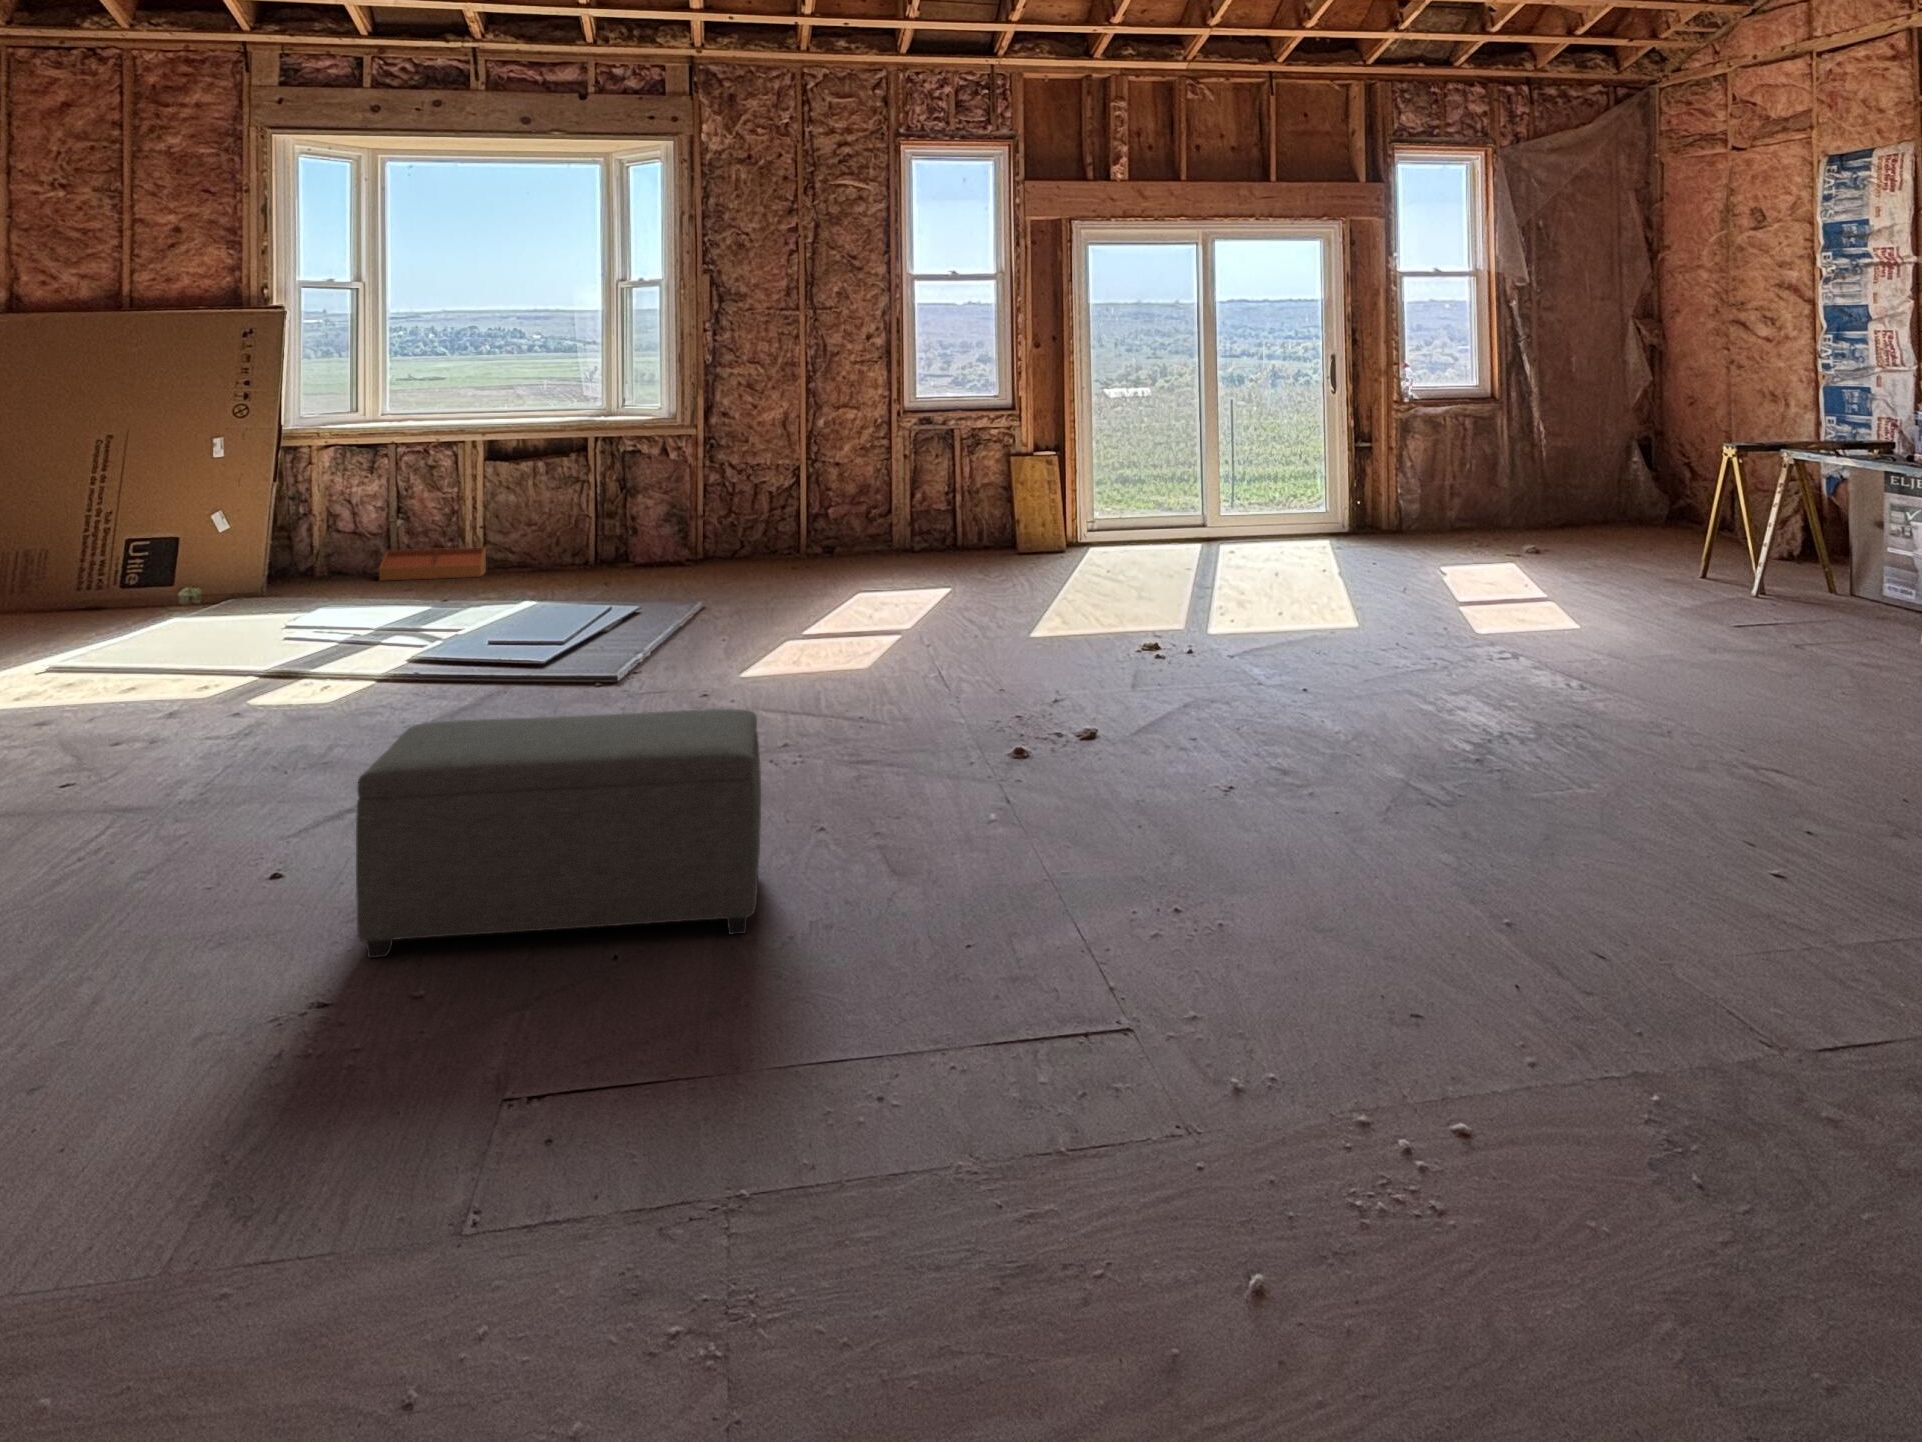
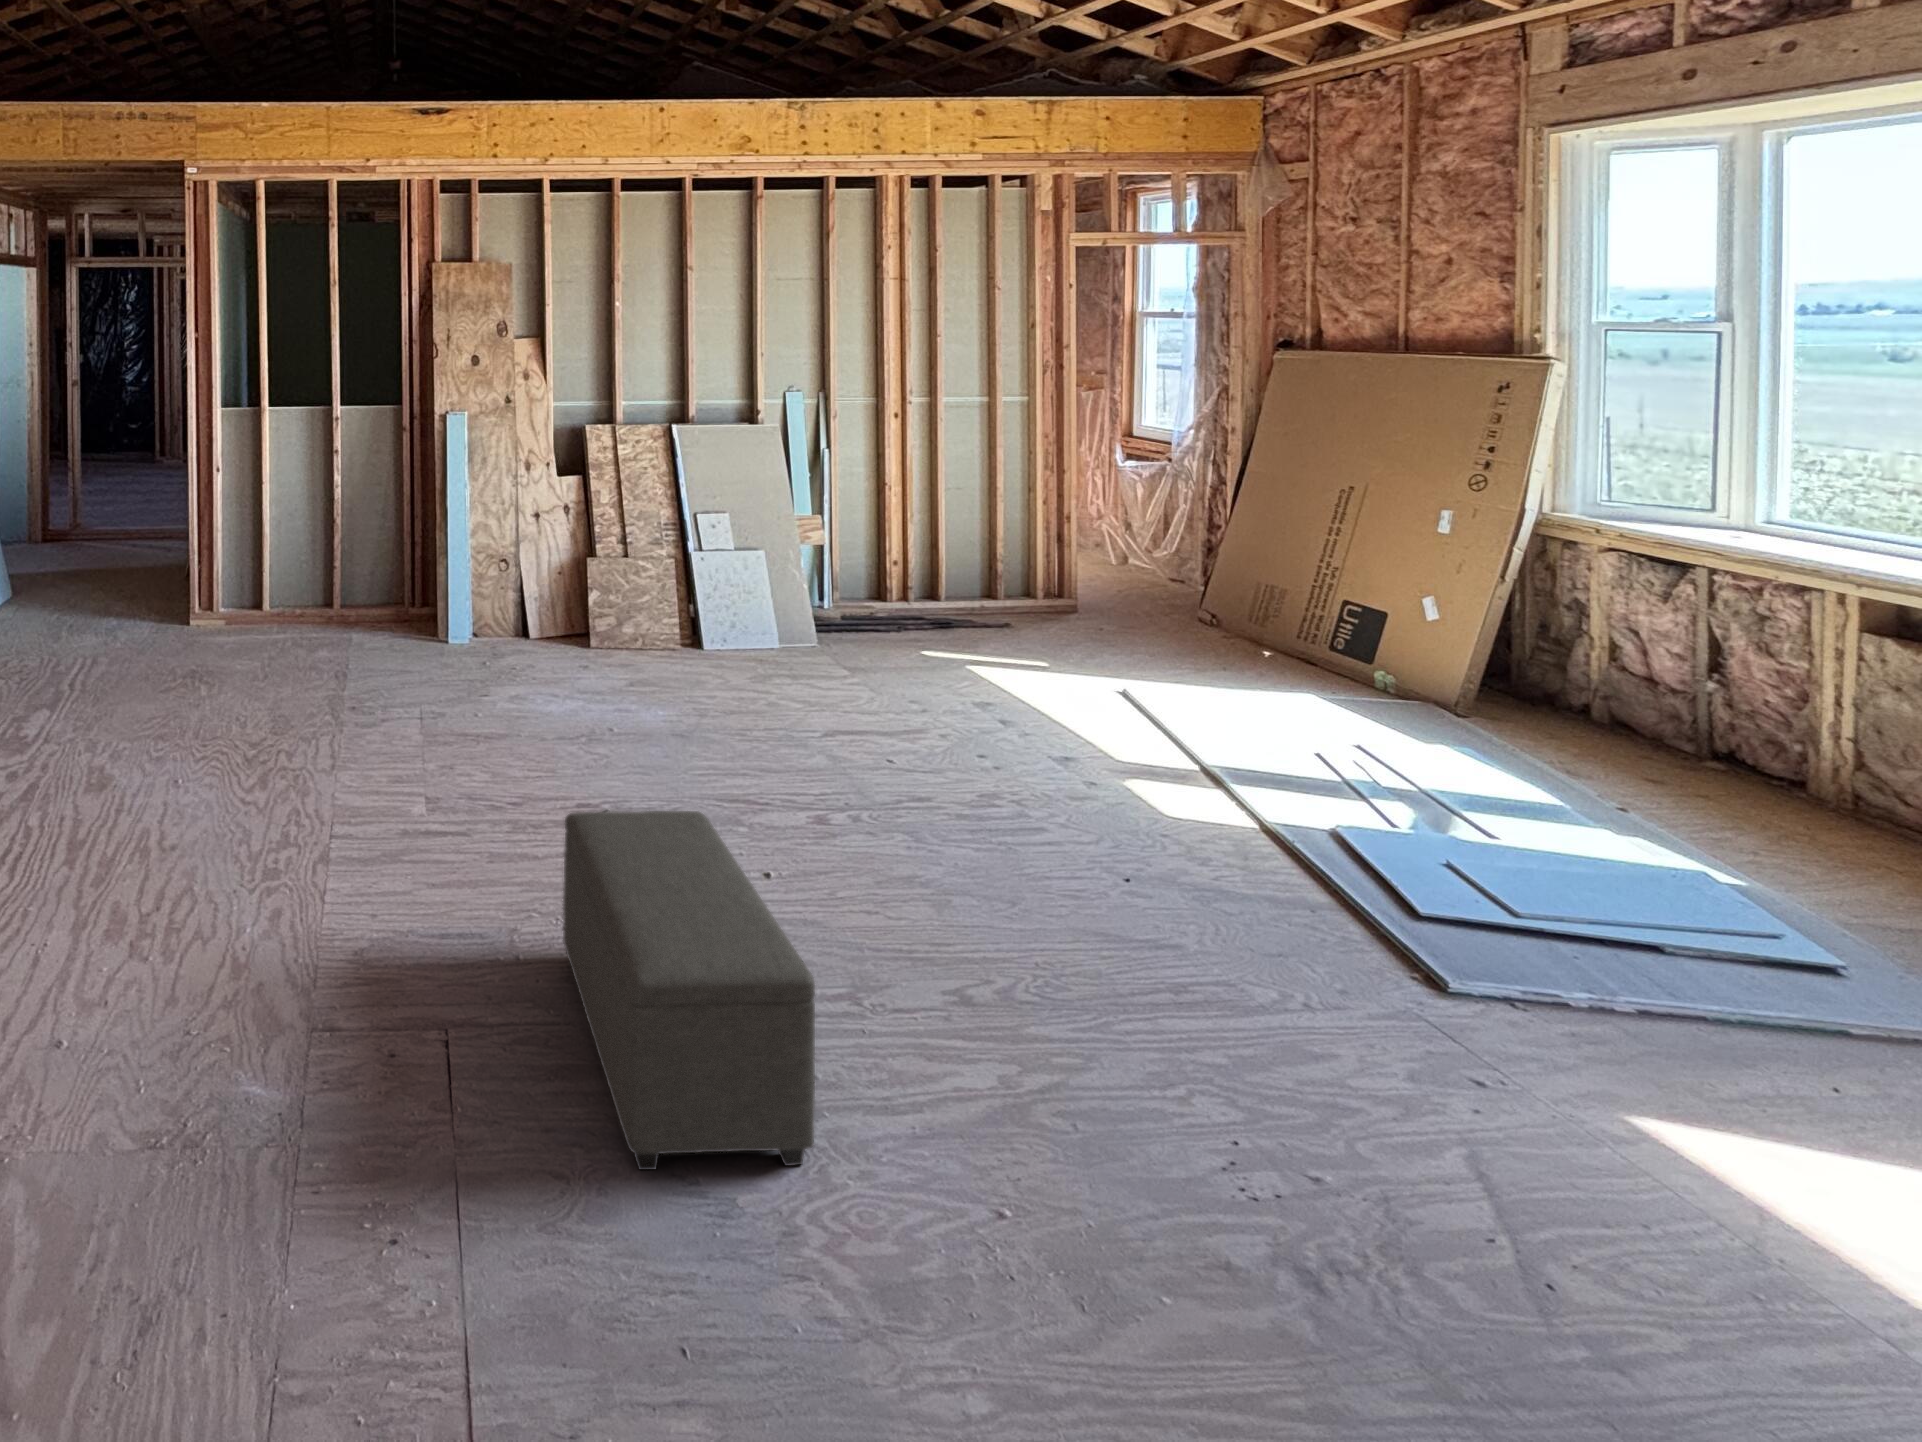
storage bin: present [379,547,486,581] -> none [1650,715,1853,808]

